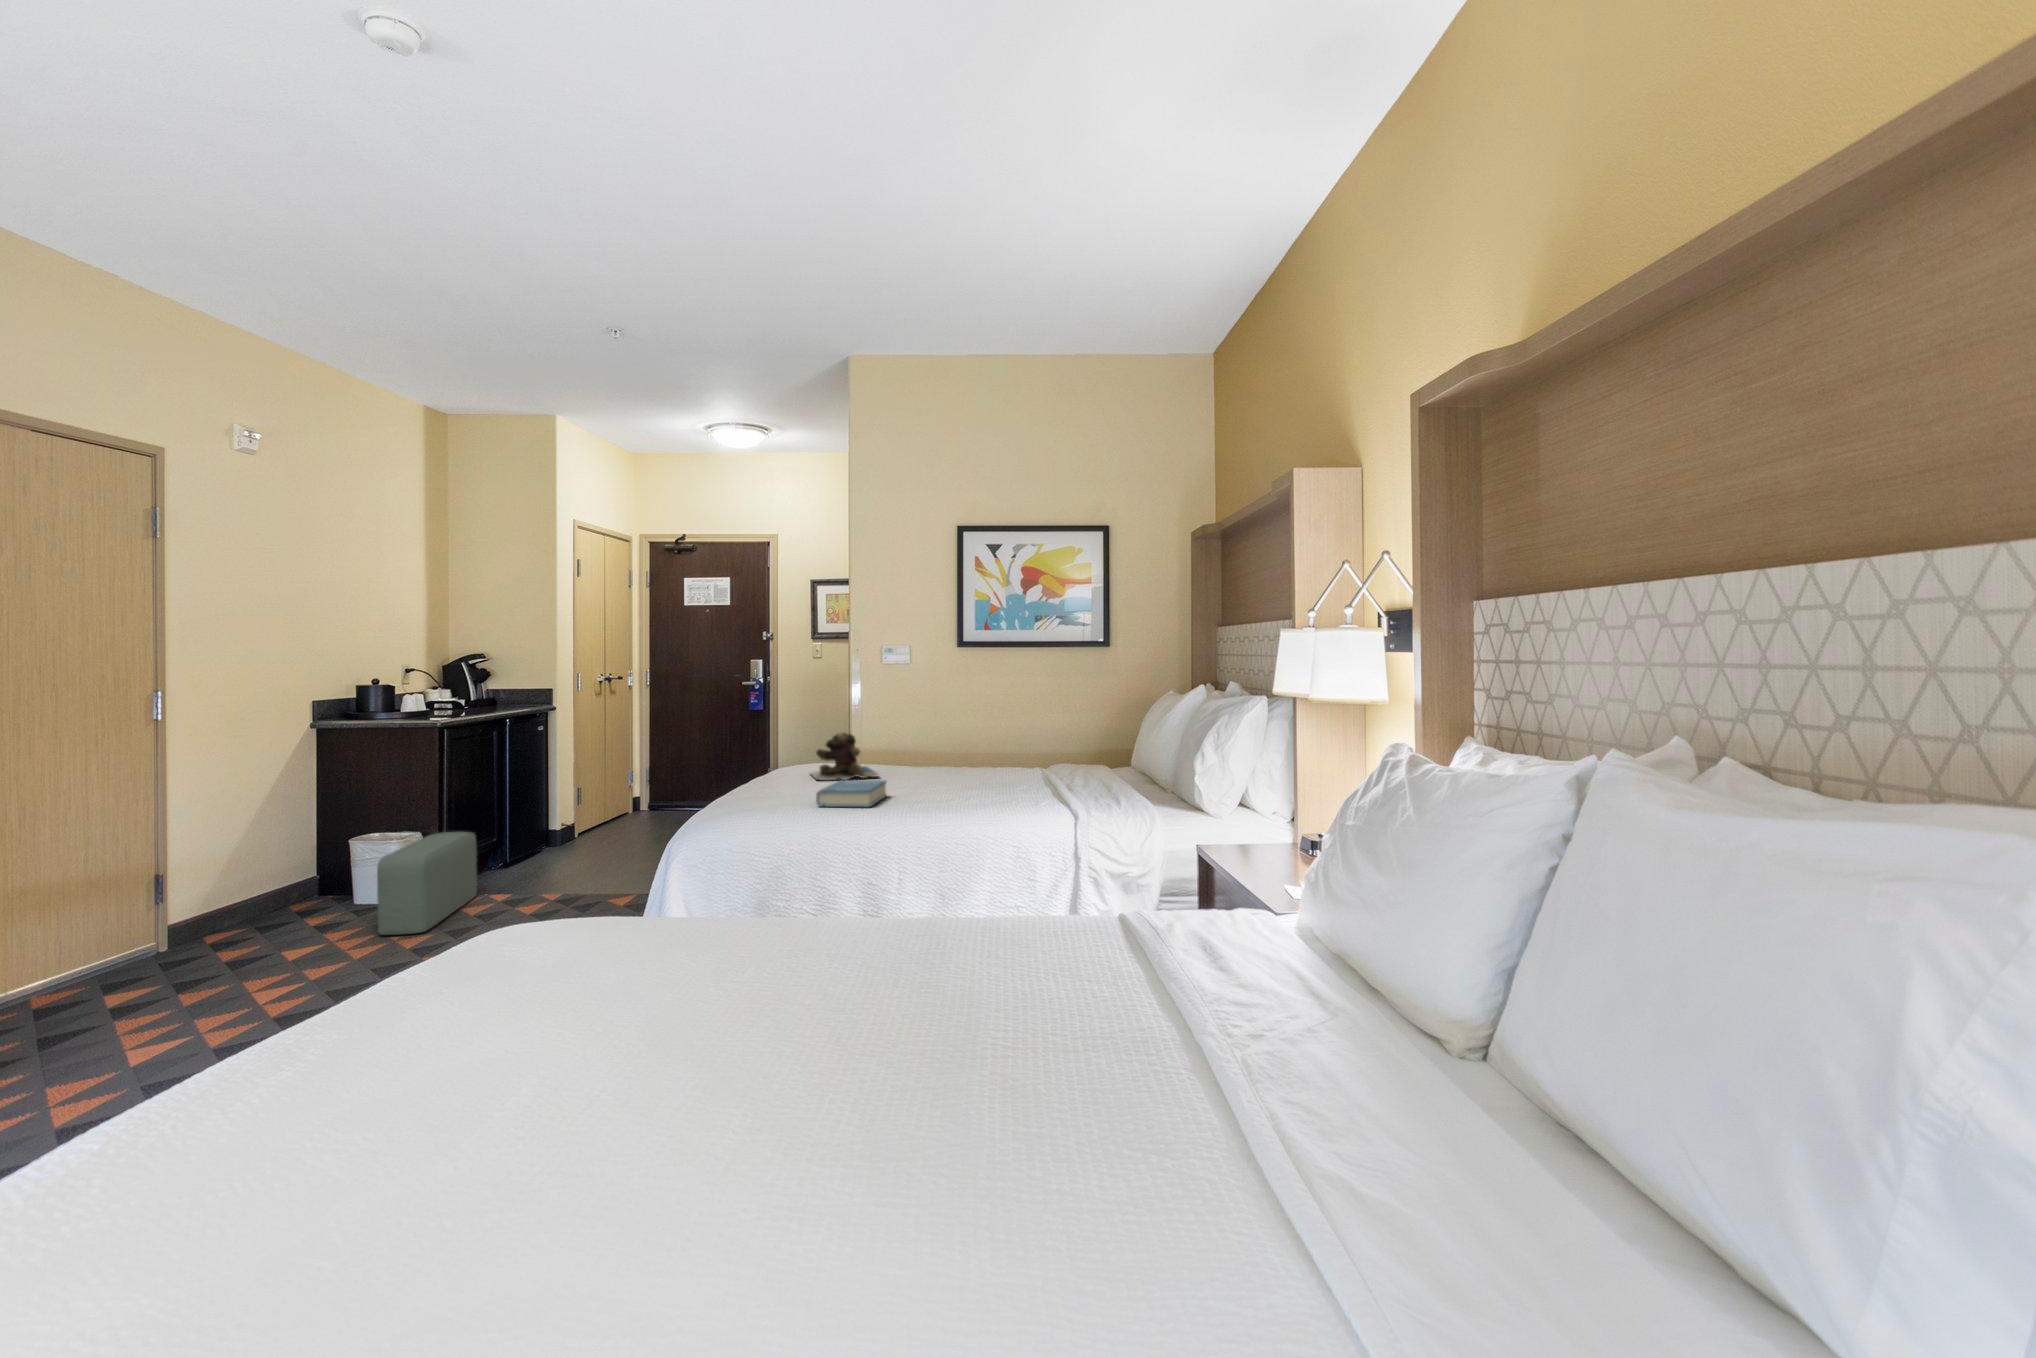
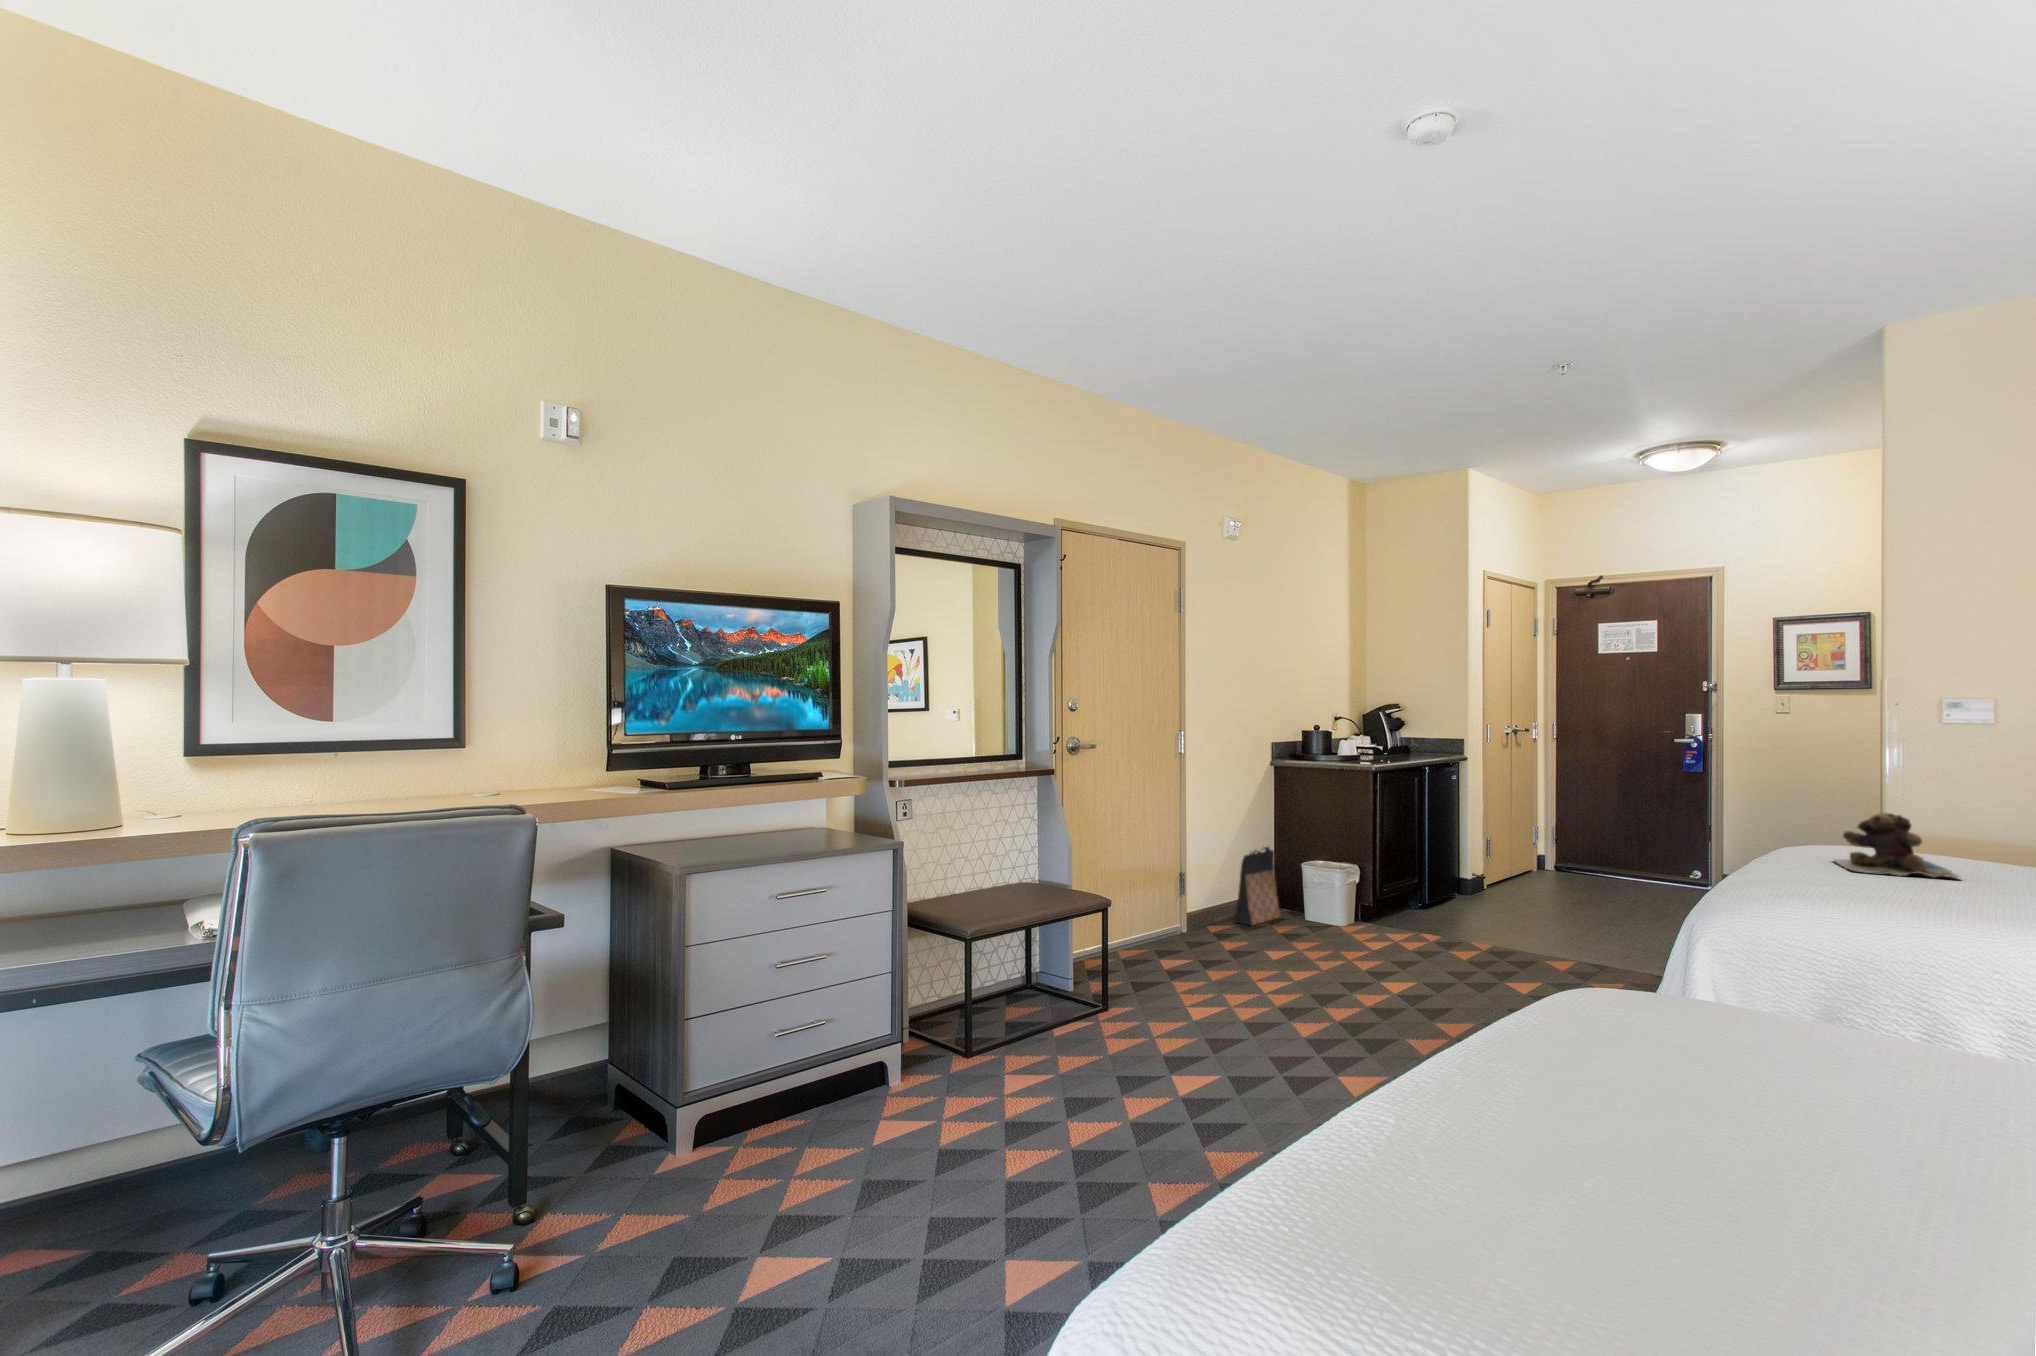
hardback book: present [816,780,886,807] -> none [1882,877,1999,921]
bag: none [247,824,321,925] -> present [1234,847,1280,925]
pouf: present [377,832,477,935] -> none [1334,869,1406,959]

